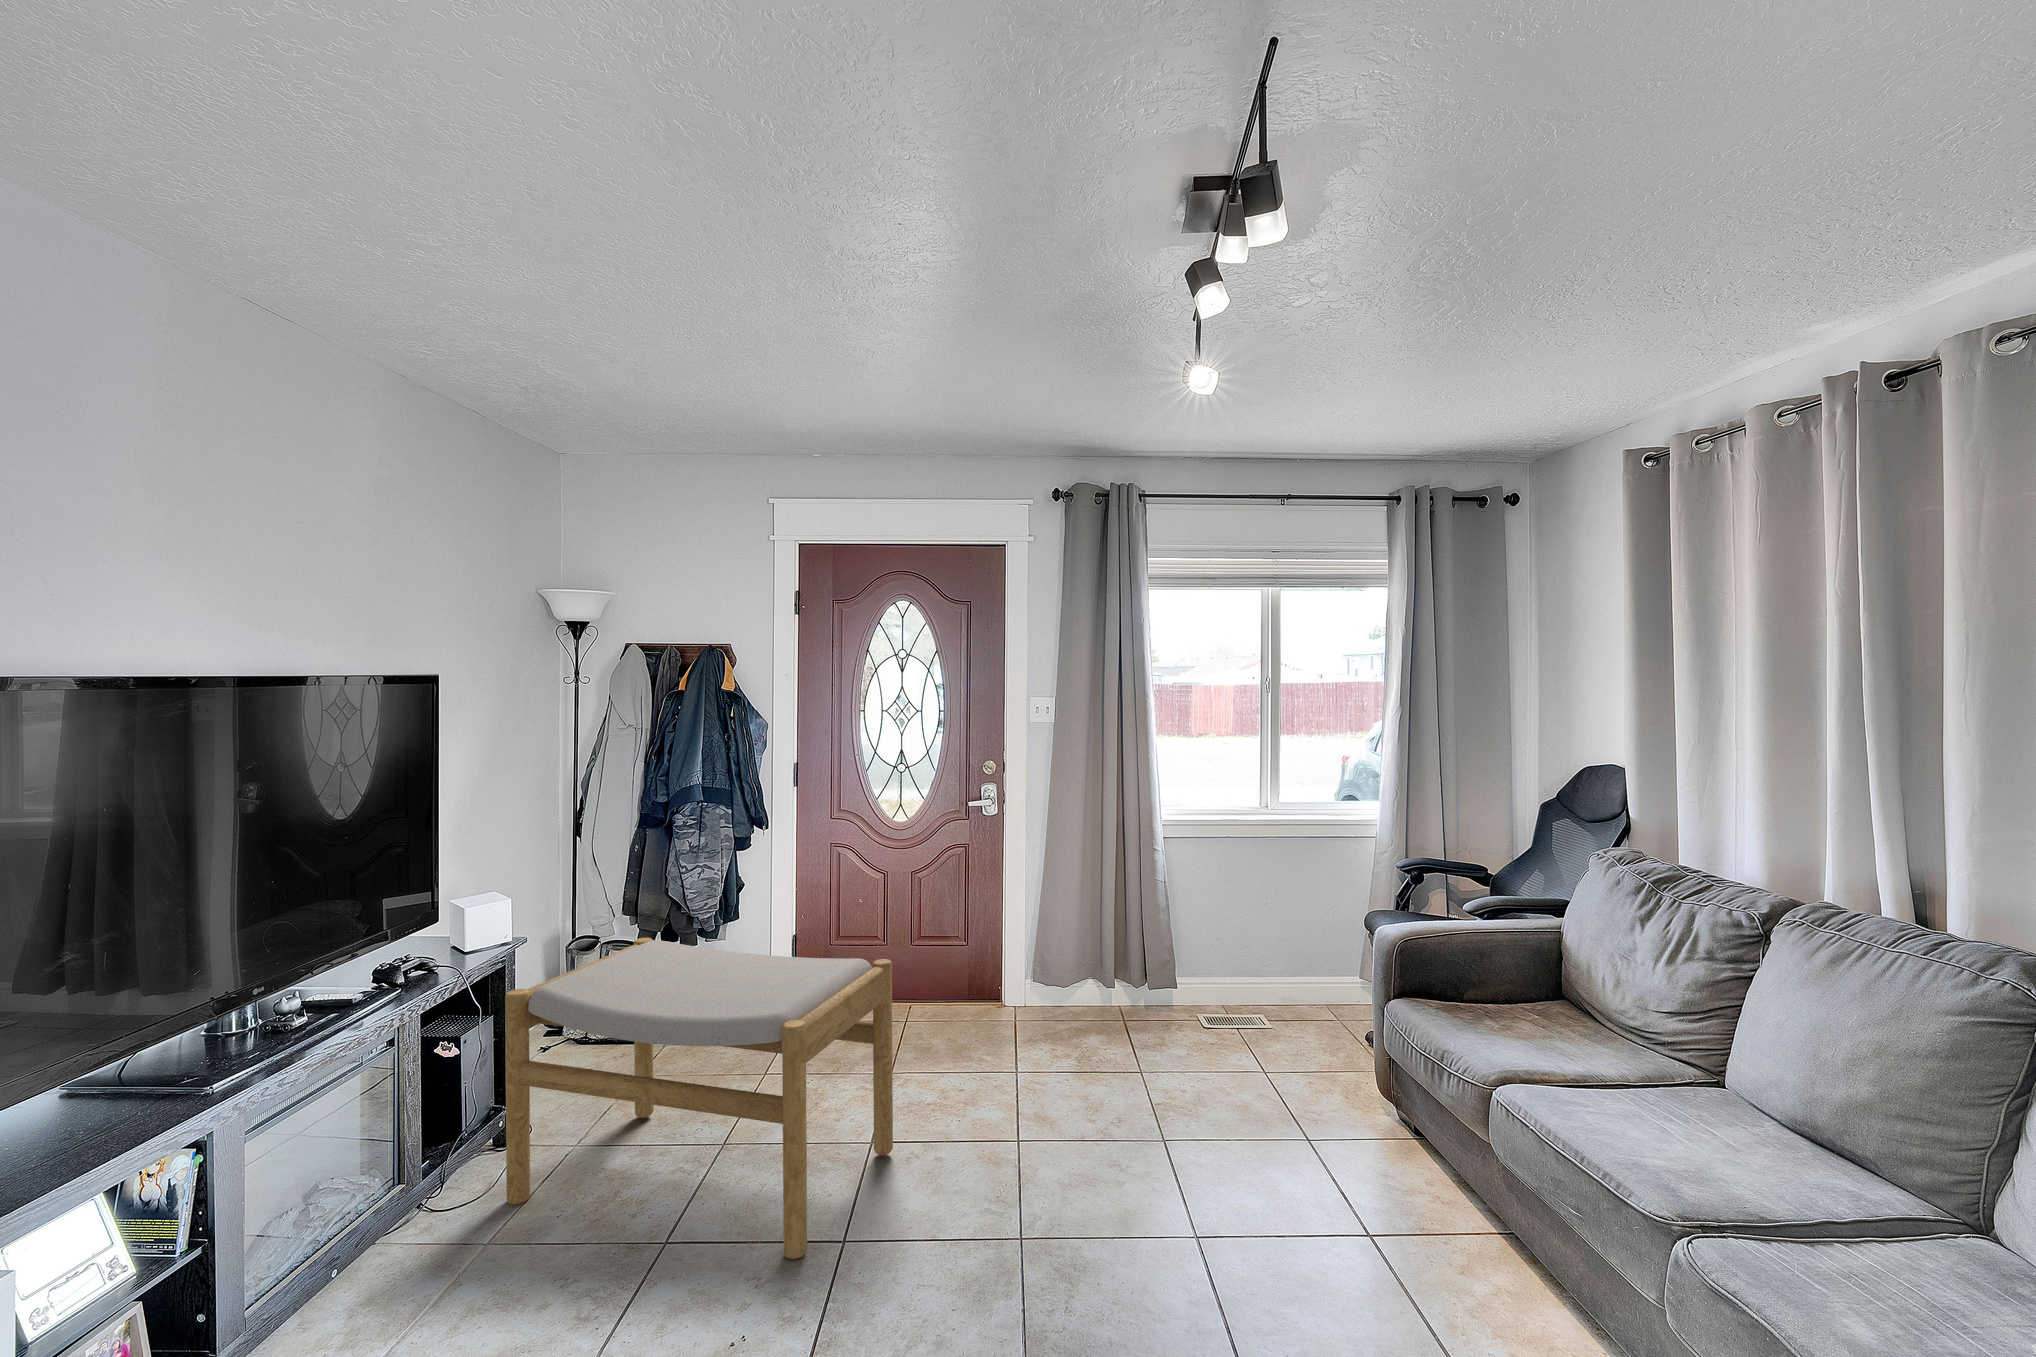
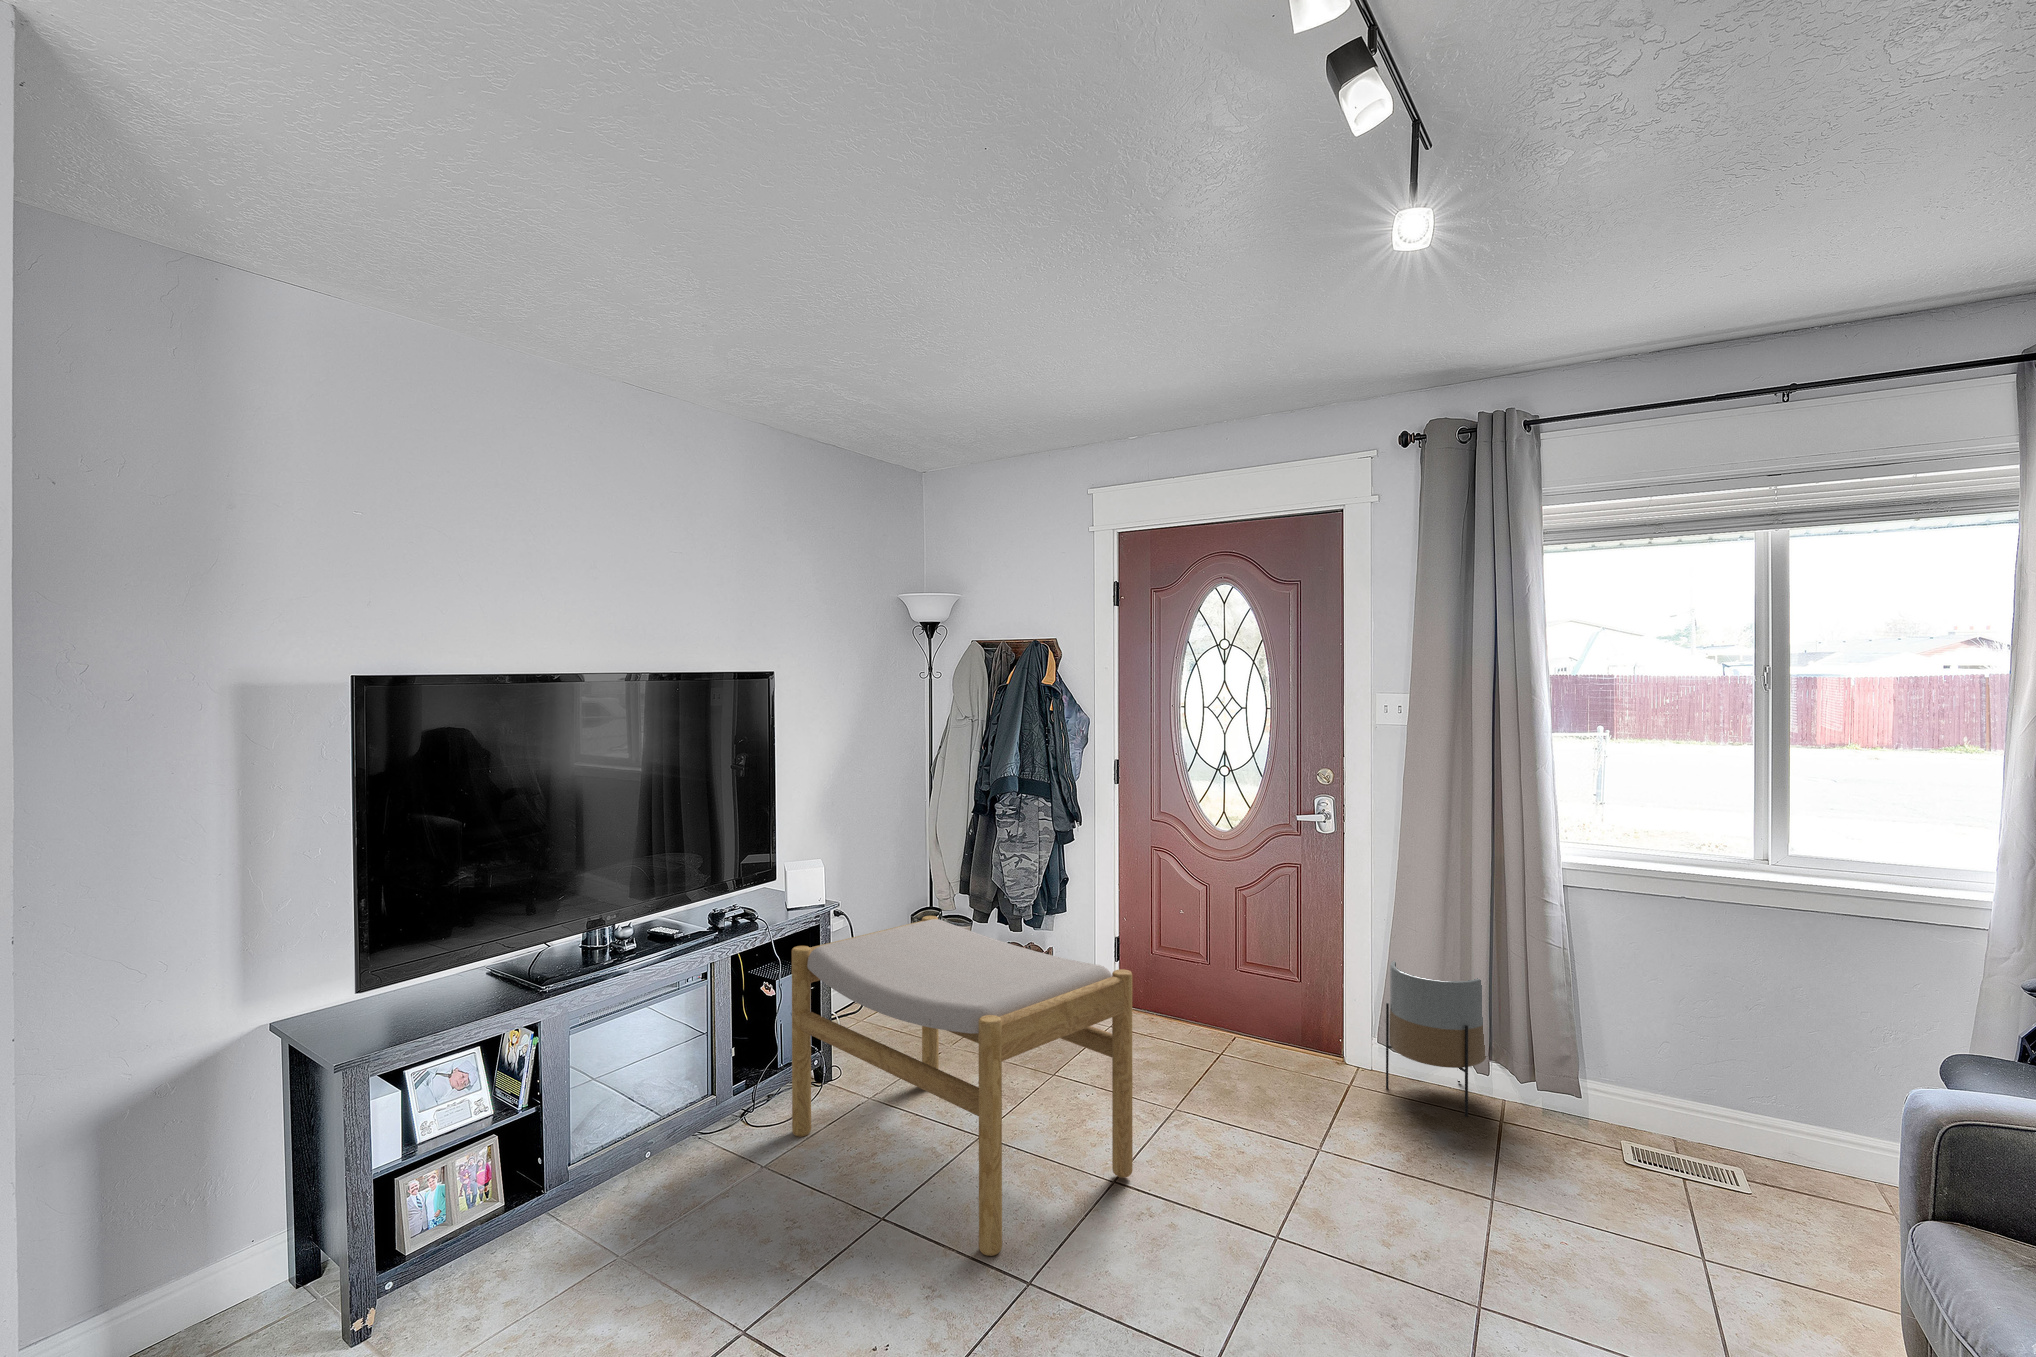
planter: none [1057,914,1133,1039] -> present [1386,961,1486,1117]

